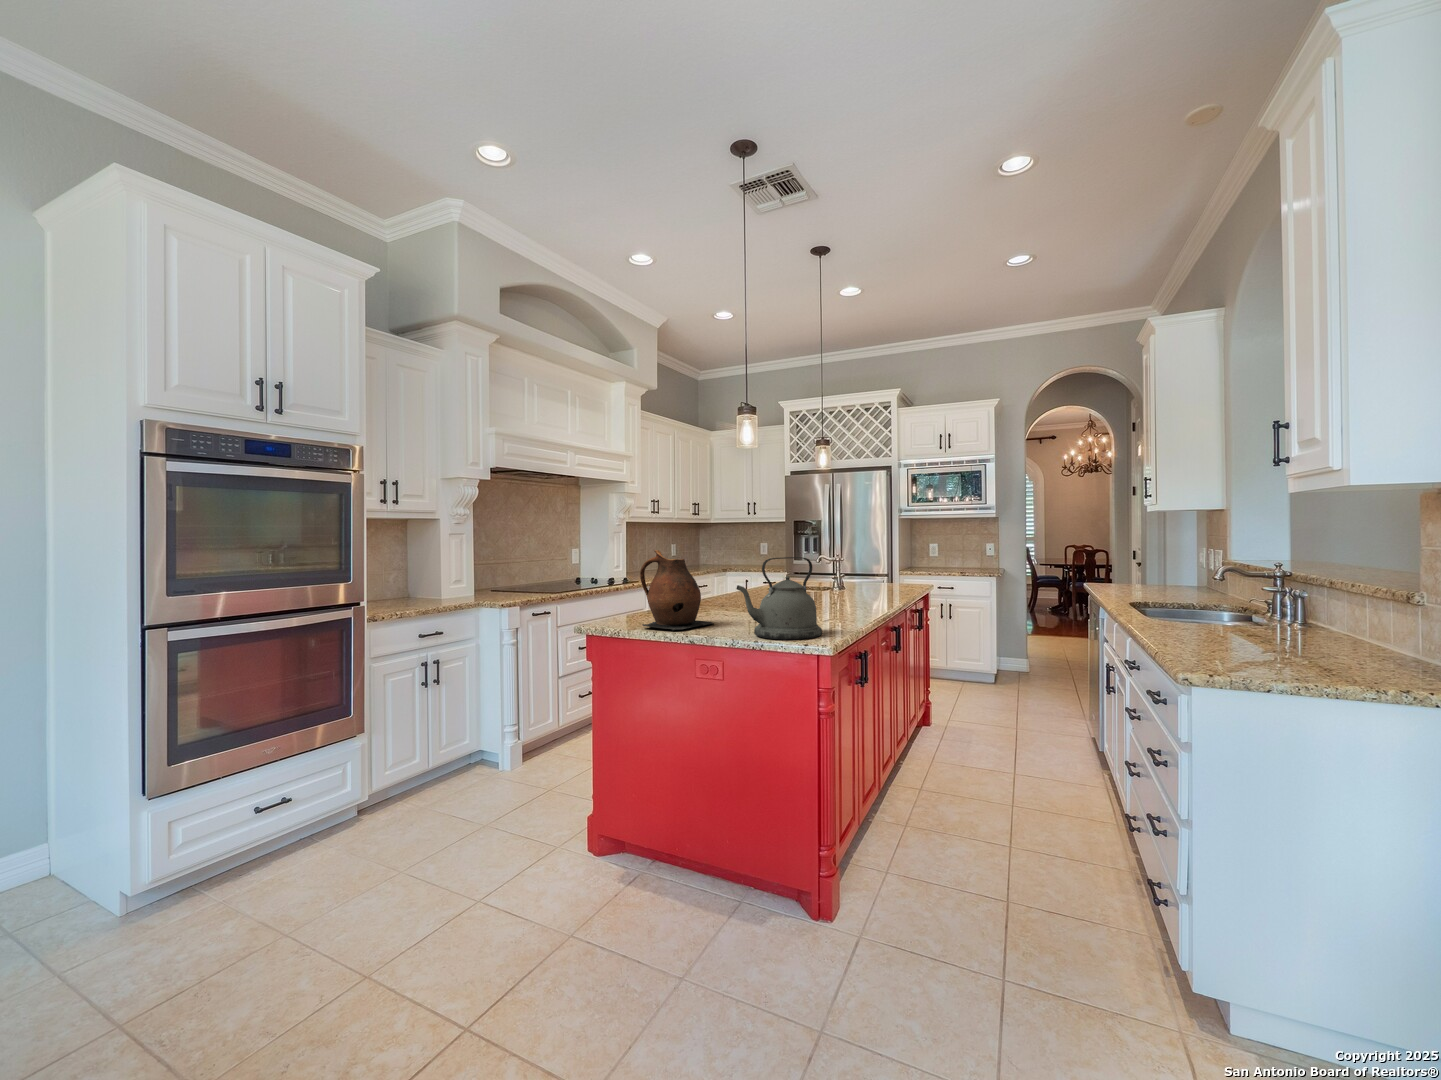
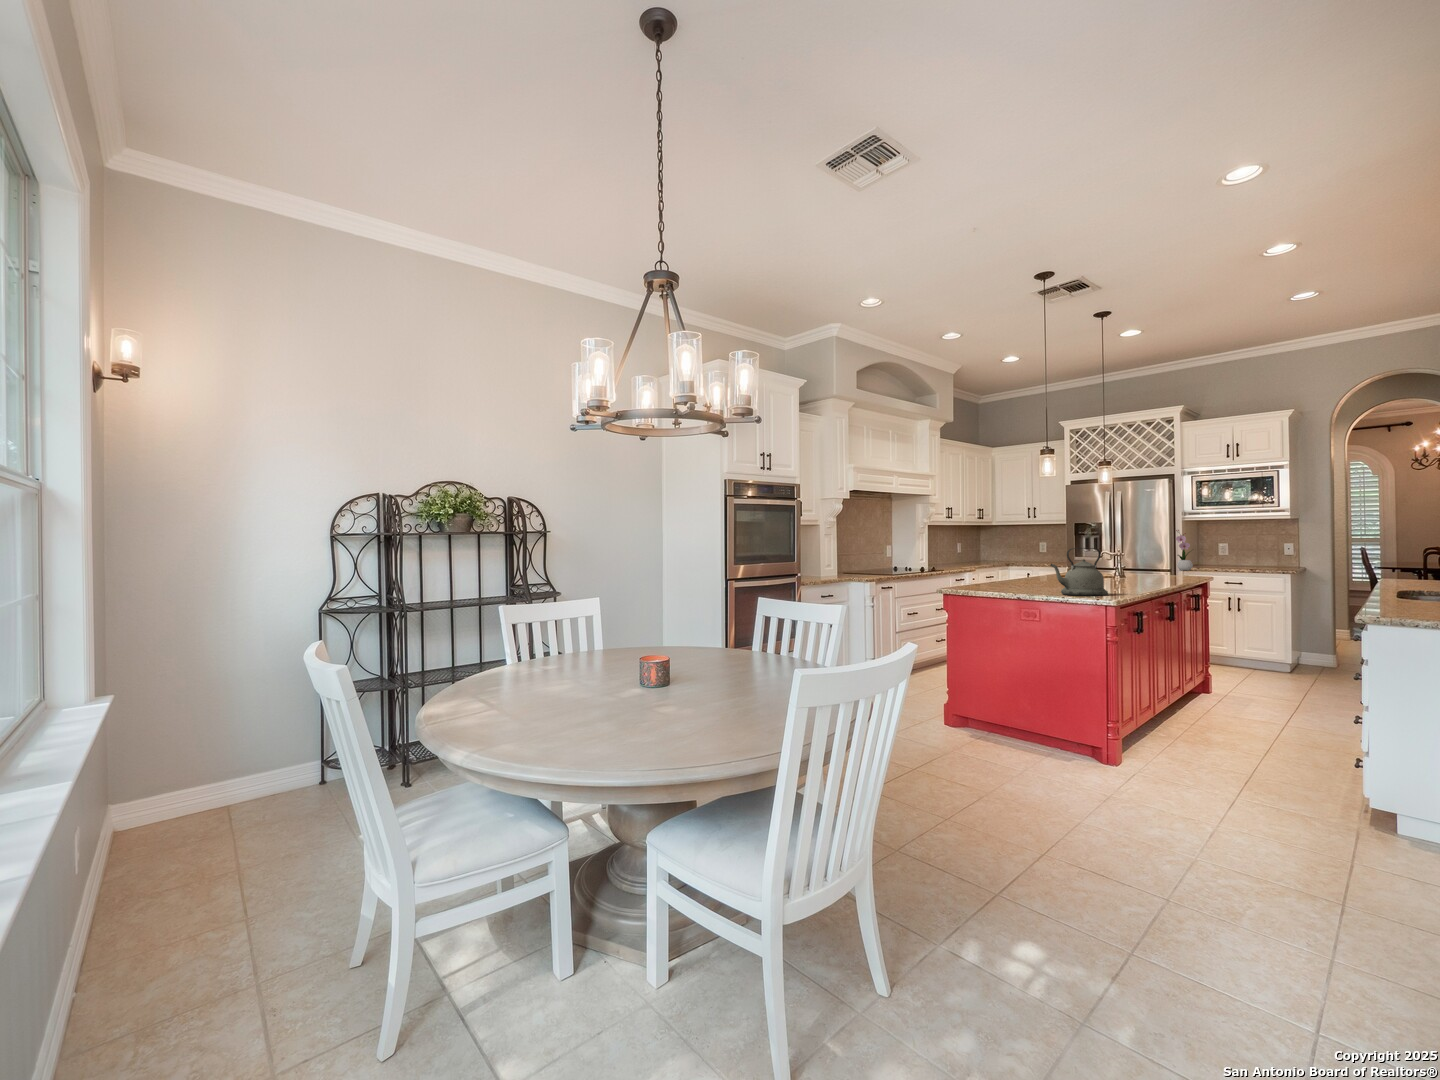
flower arrangement: none [894,529,911,575] -> present [1176,530,1193,570]
ceramic pitcher: present [640,550,714,631] -> none [980,544,1029,592]

